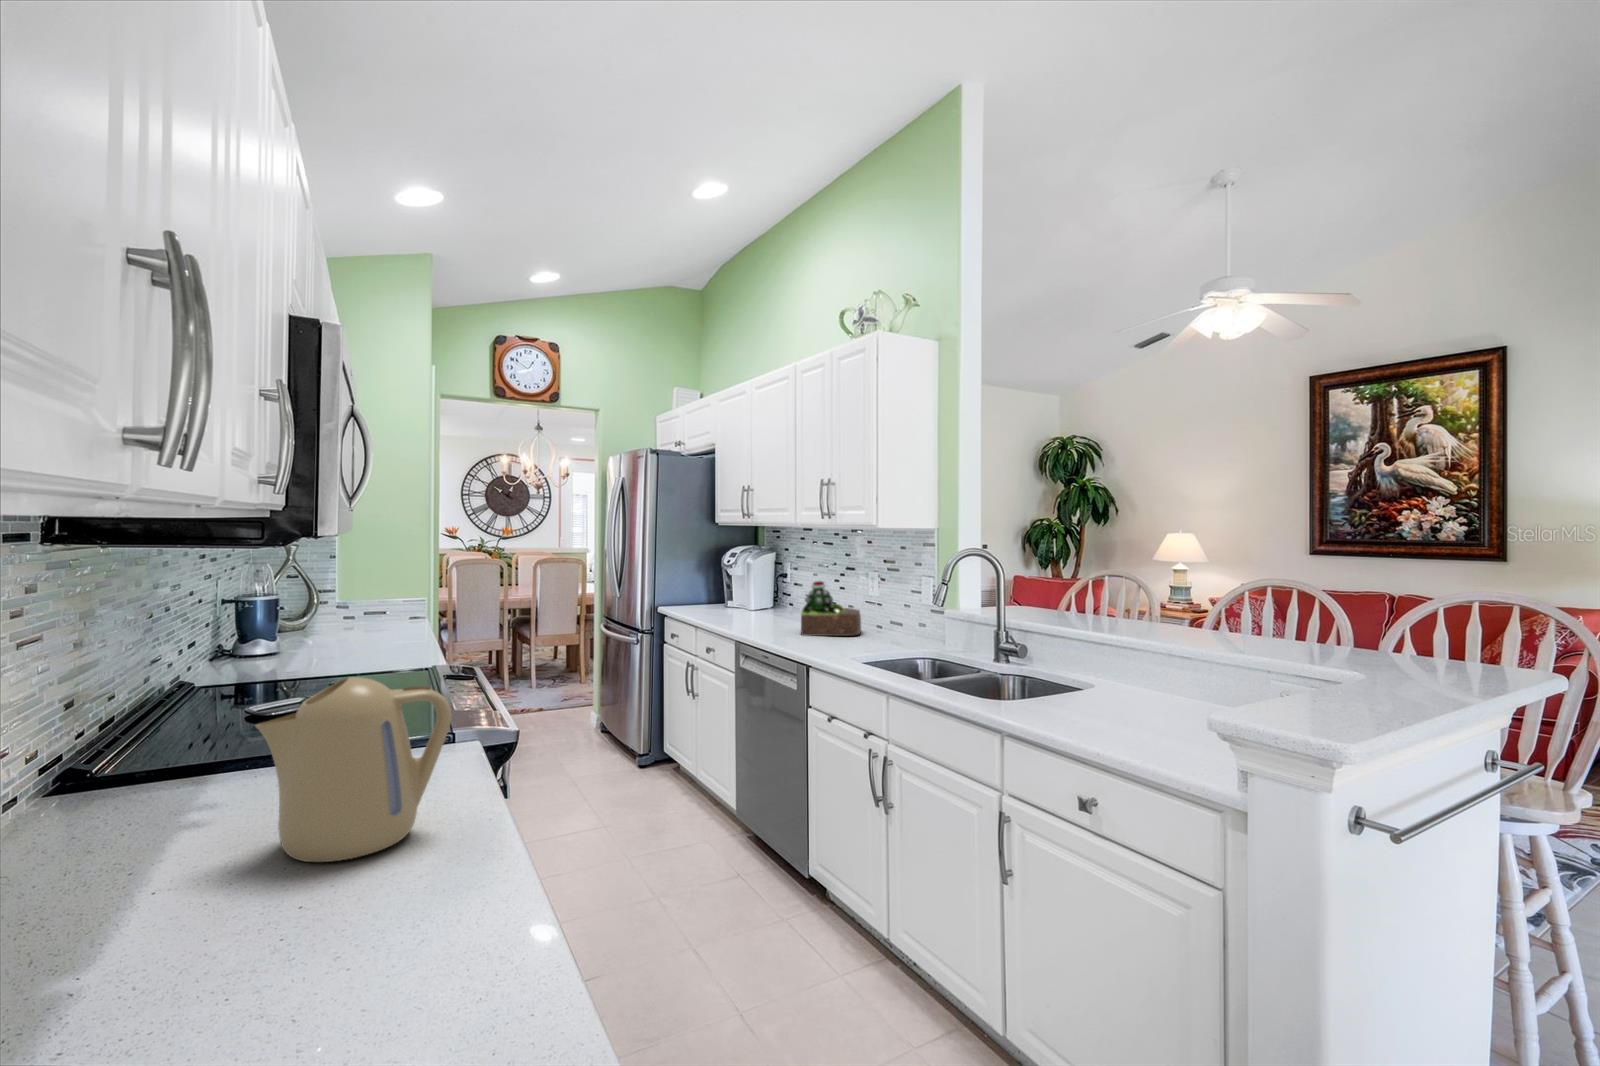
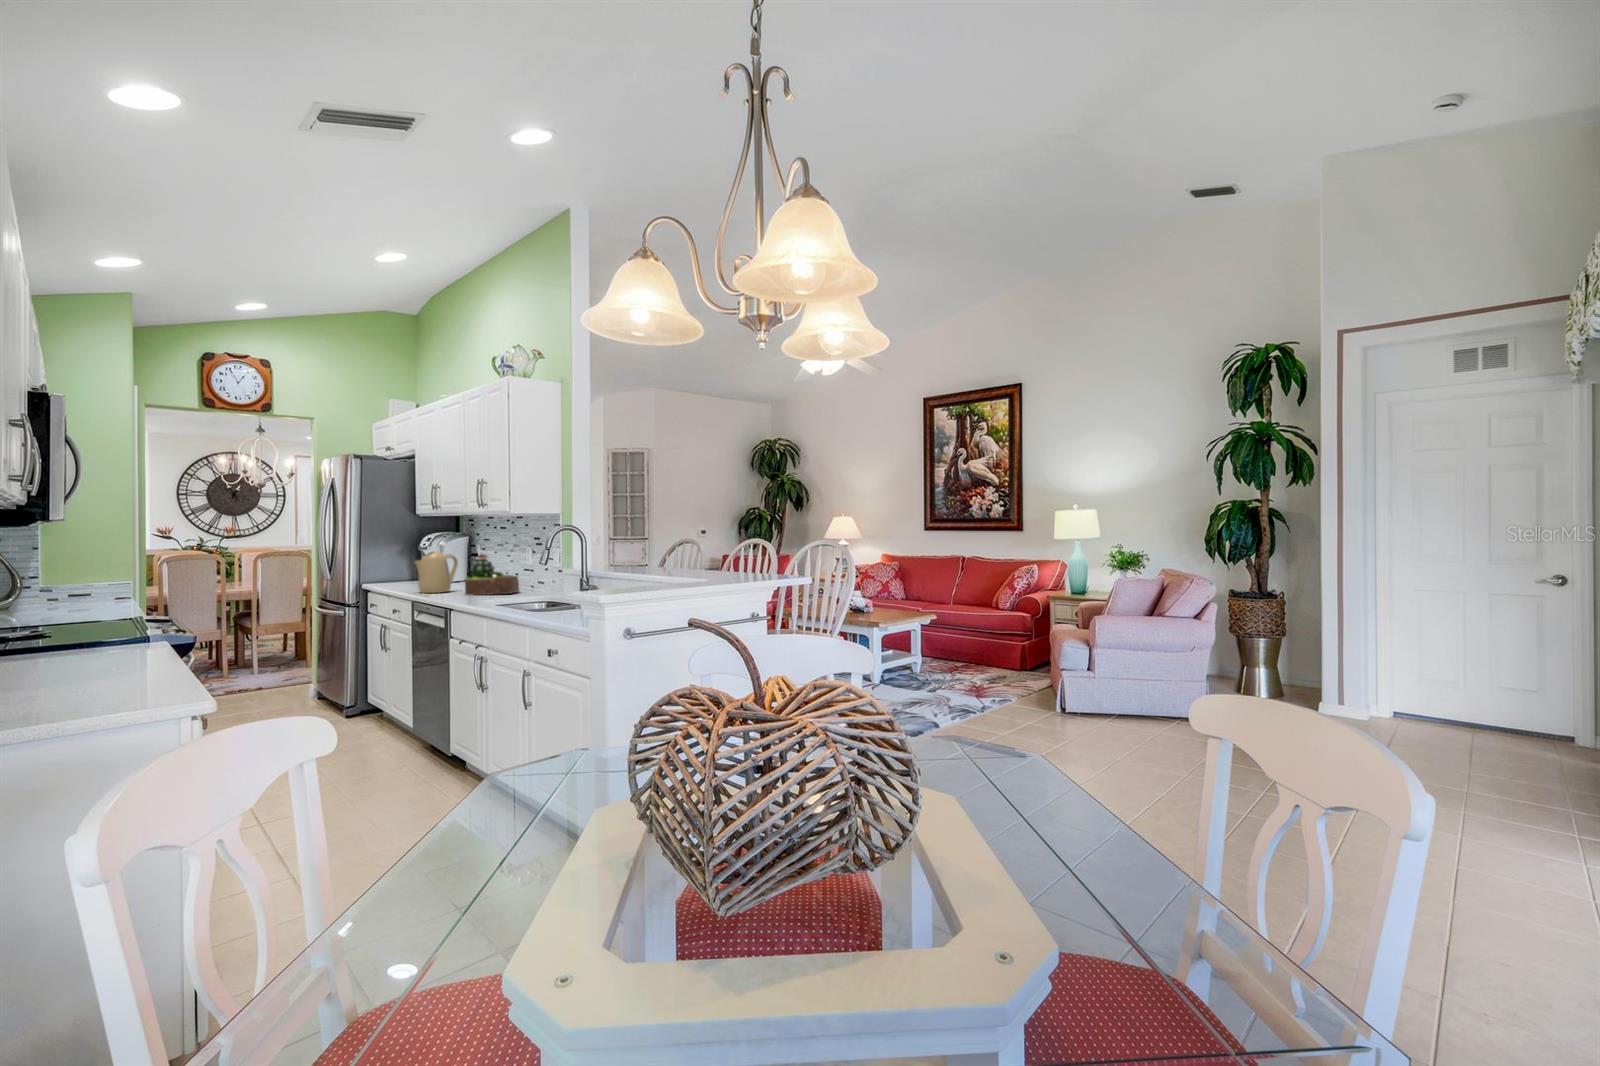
kettle: present [255,677,452,862] -> present [415,551,458,593]

